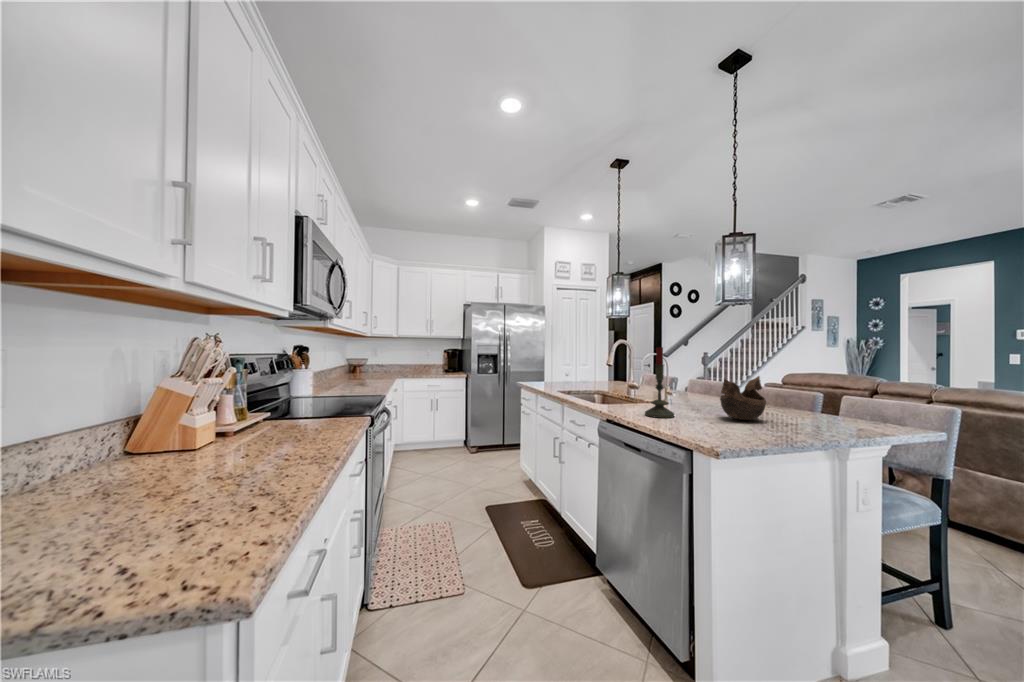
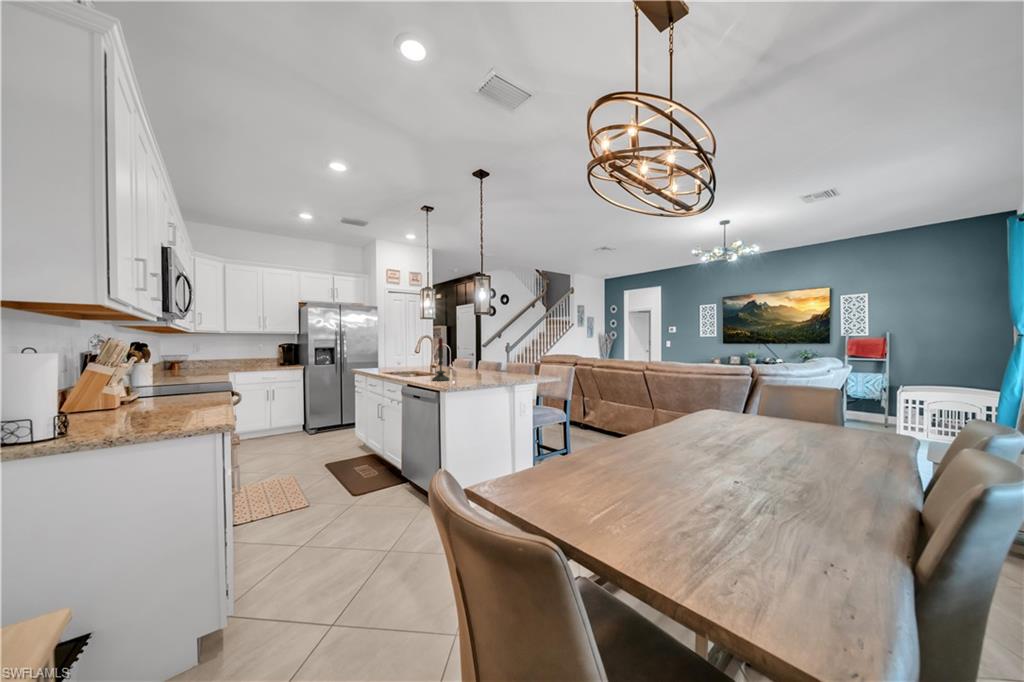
decorative bowl: present [720,376,766,420] -> none [472,354,499,379]

